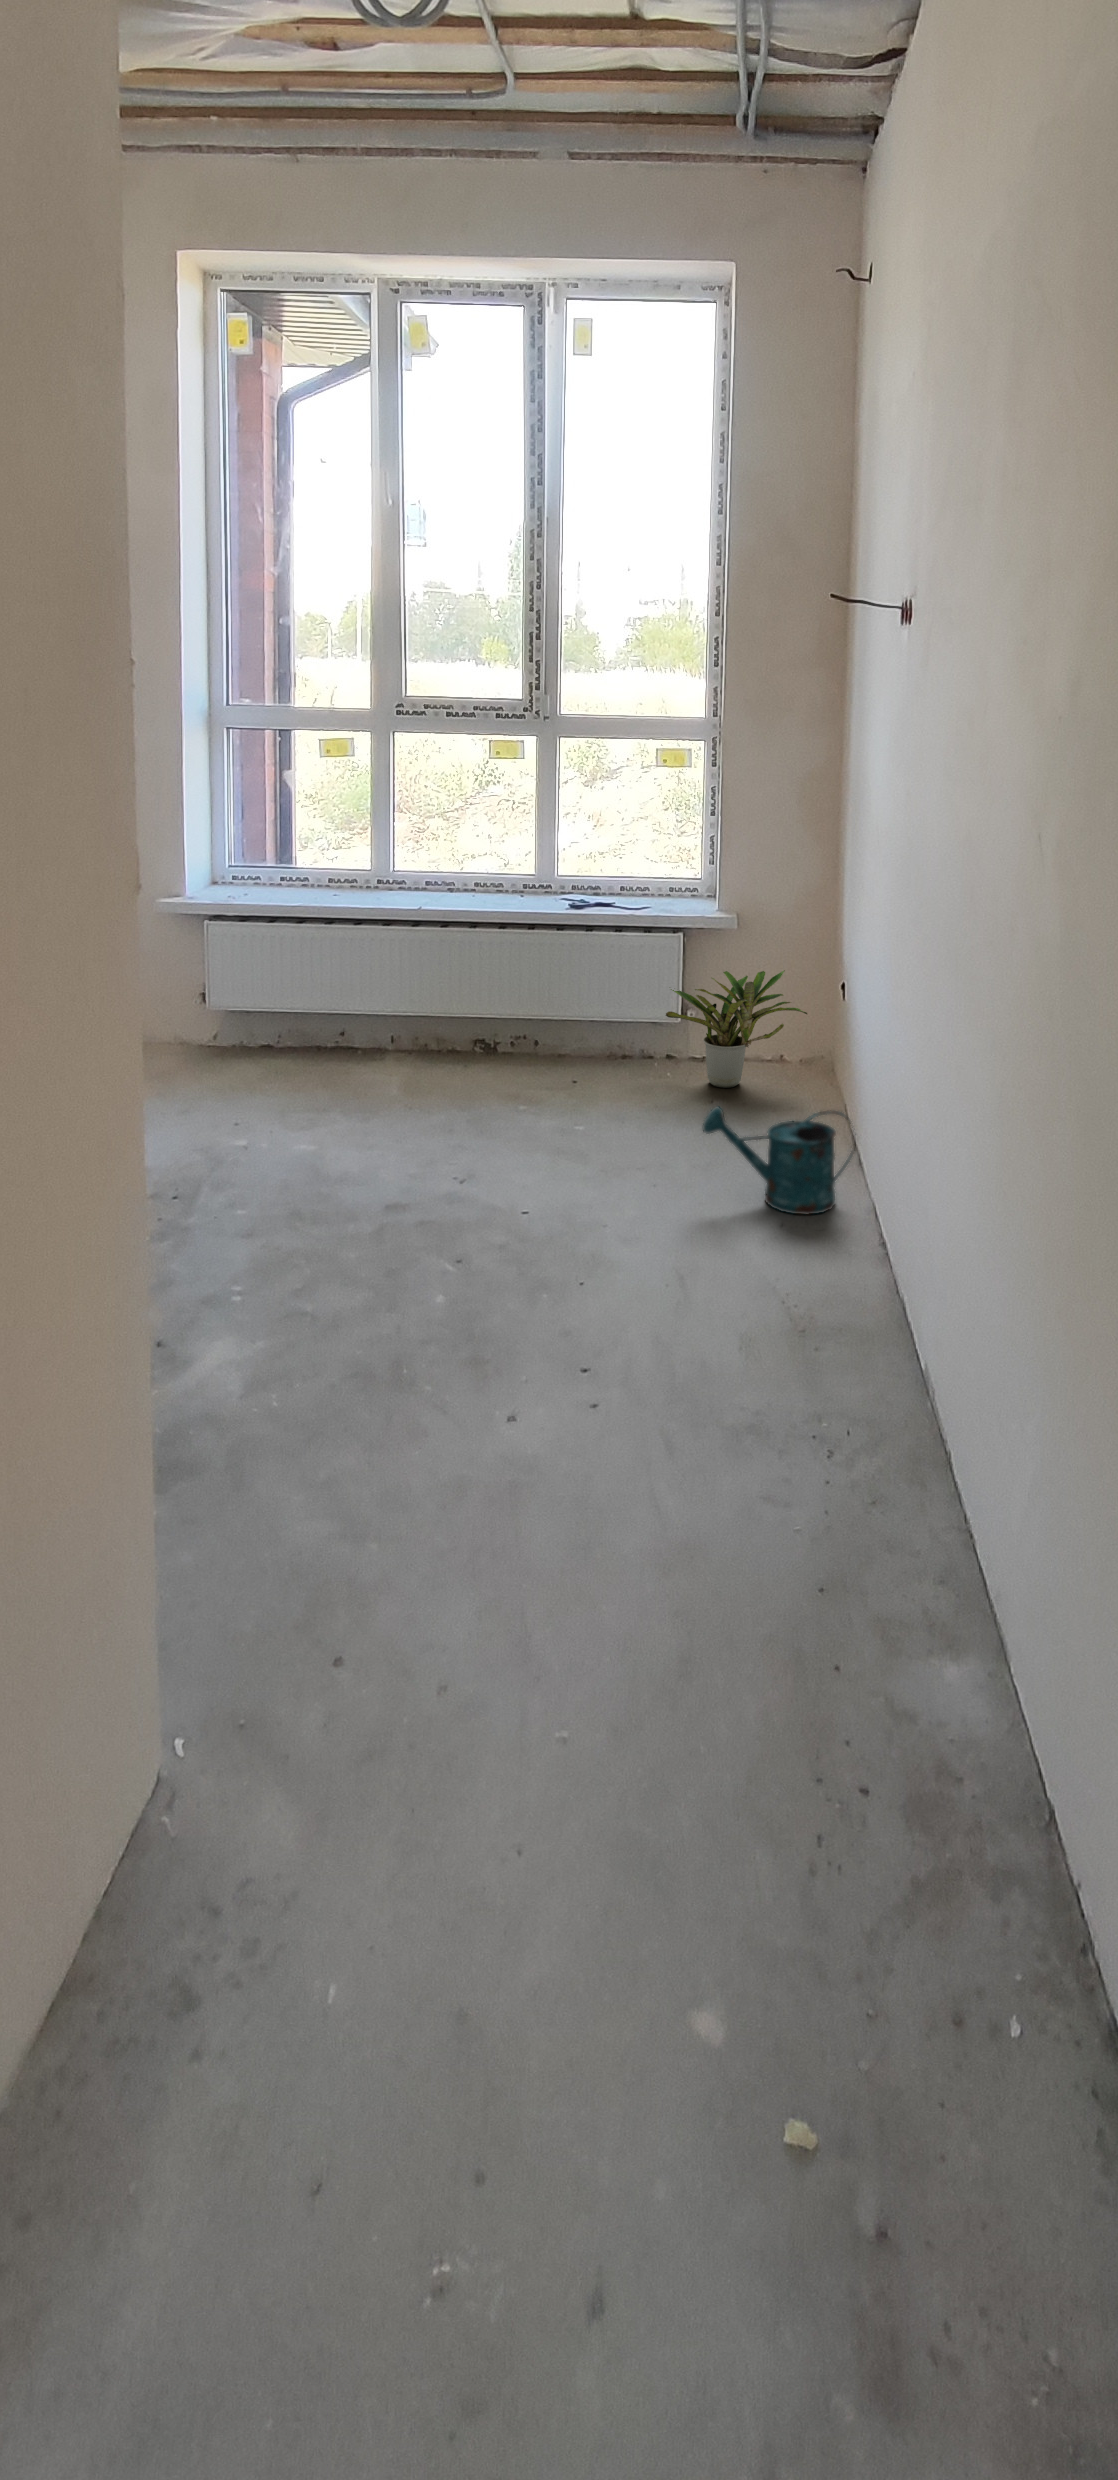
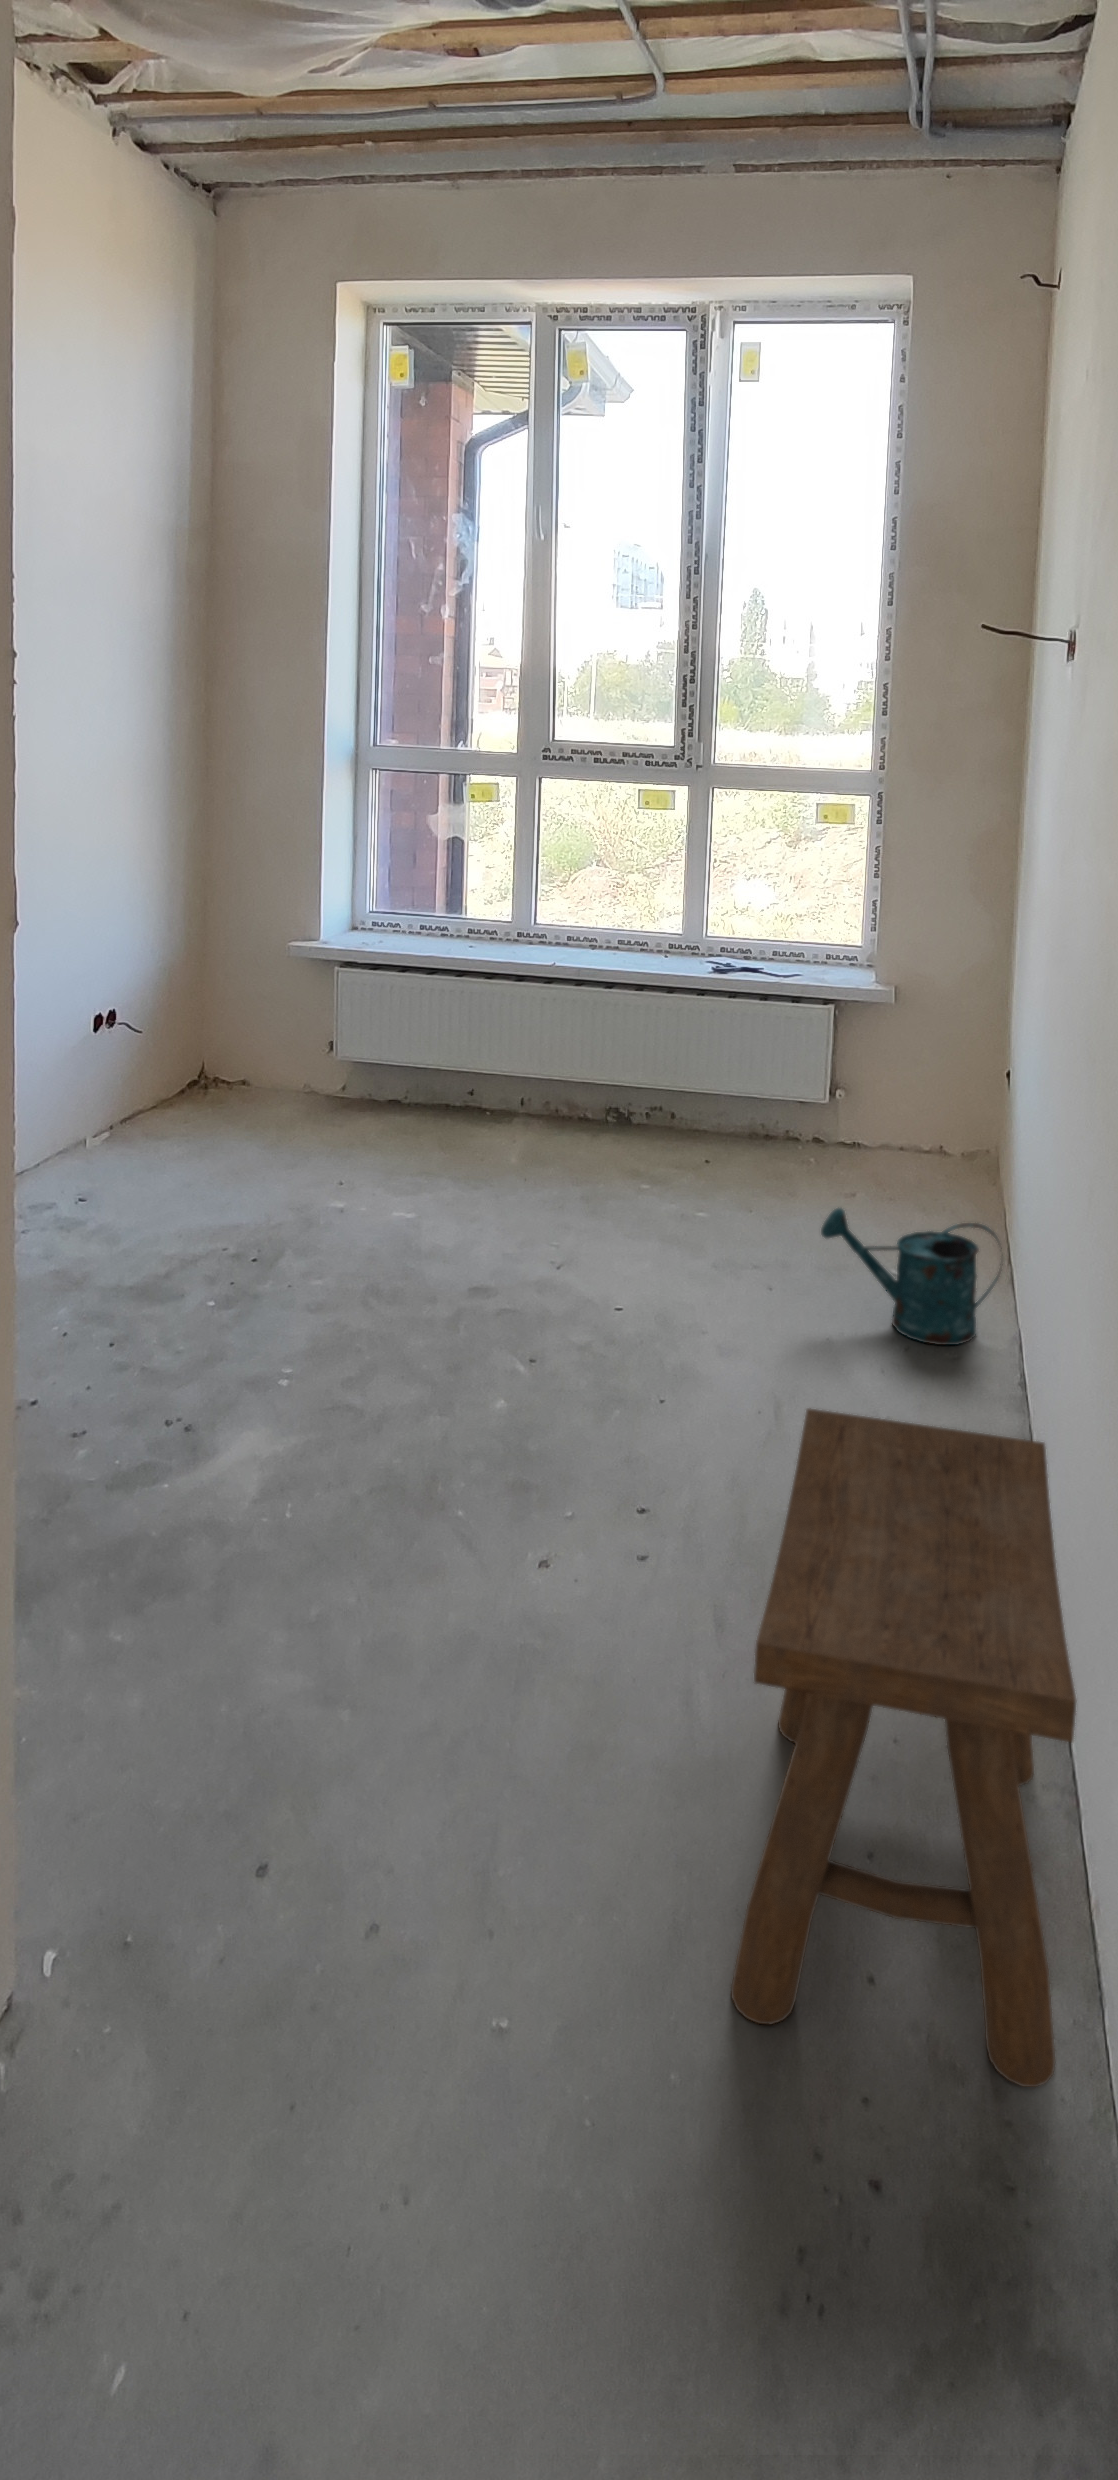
potted plant: present [666,970,807,1088] -> none [803,1053,970,1186]
stool: none [736,1262,997,1721] -> present [731,1408,1076,2087]

